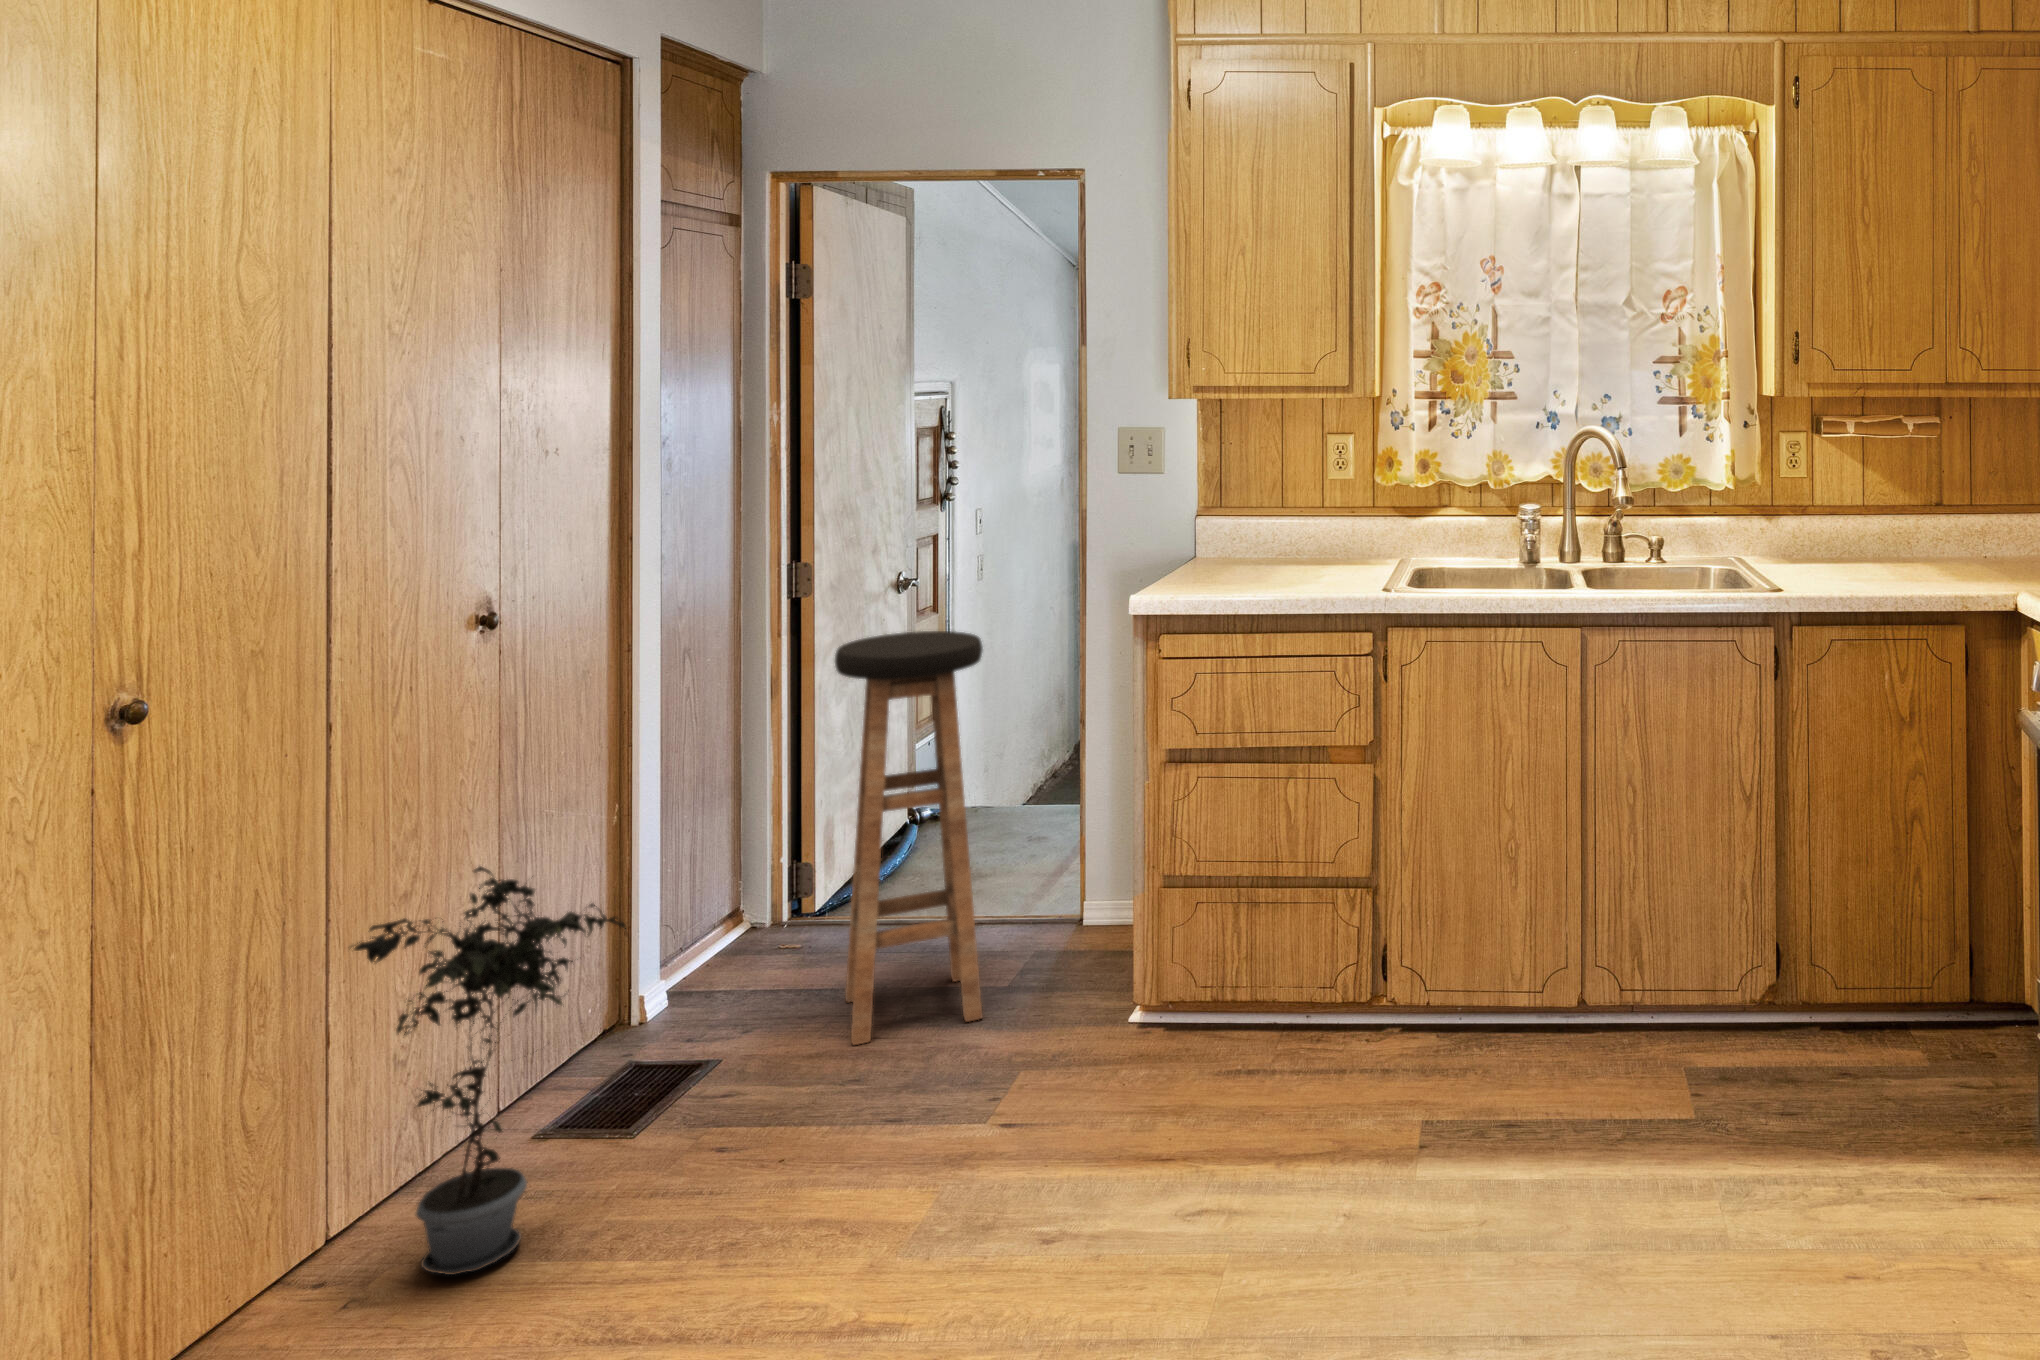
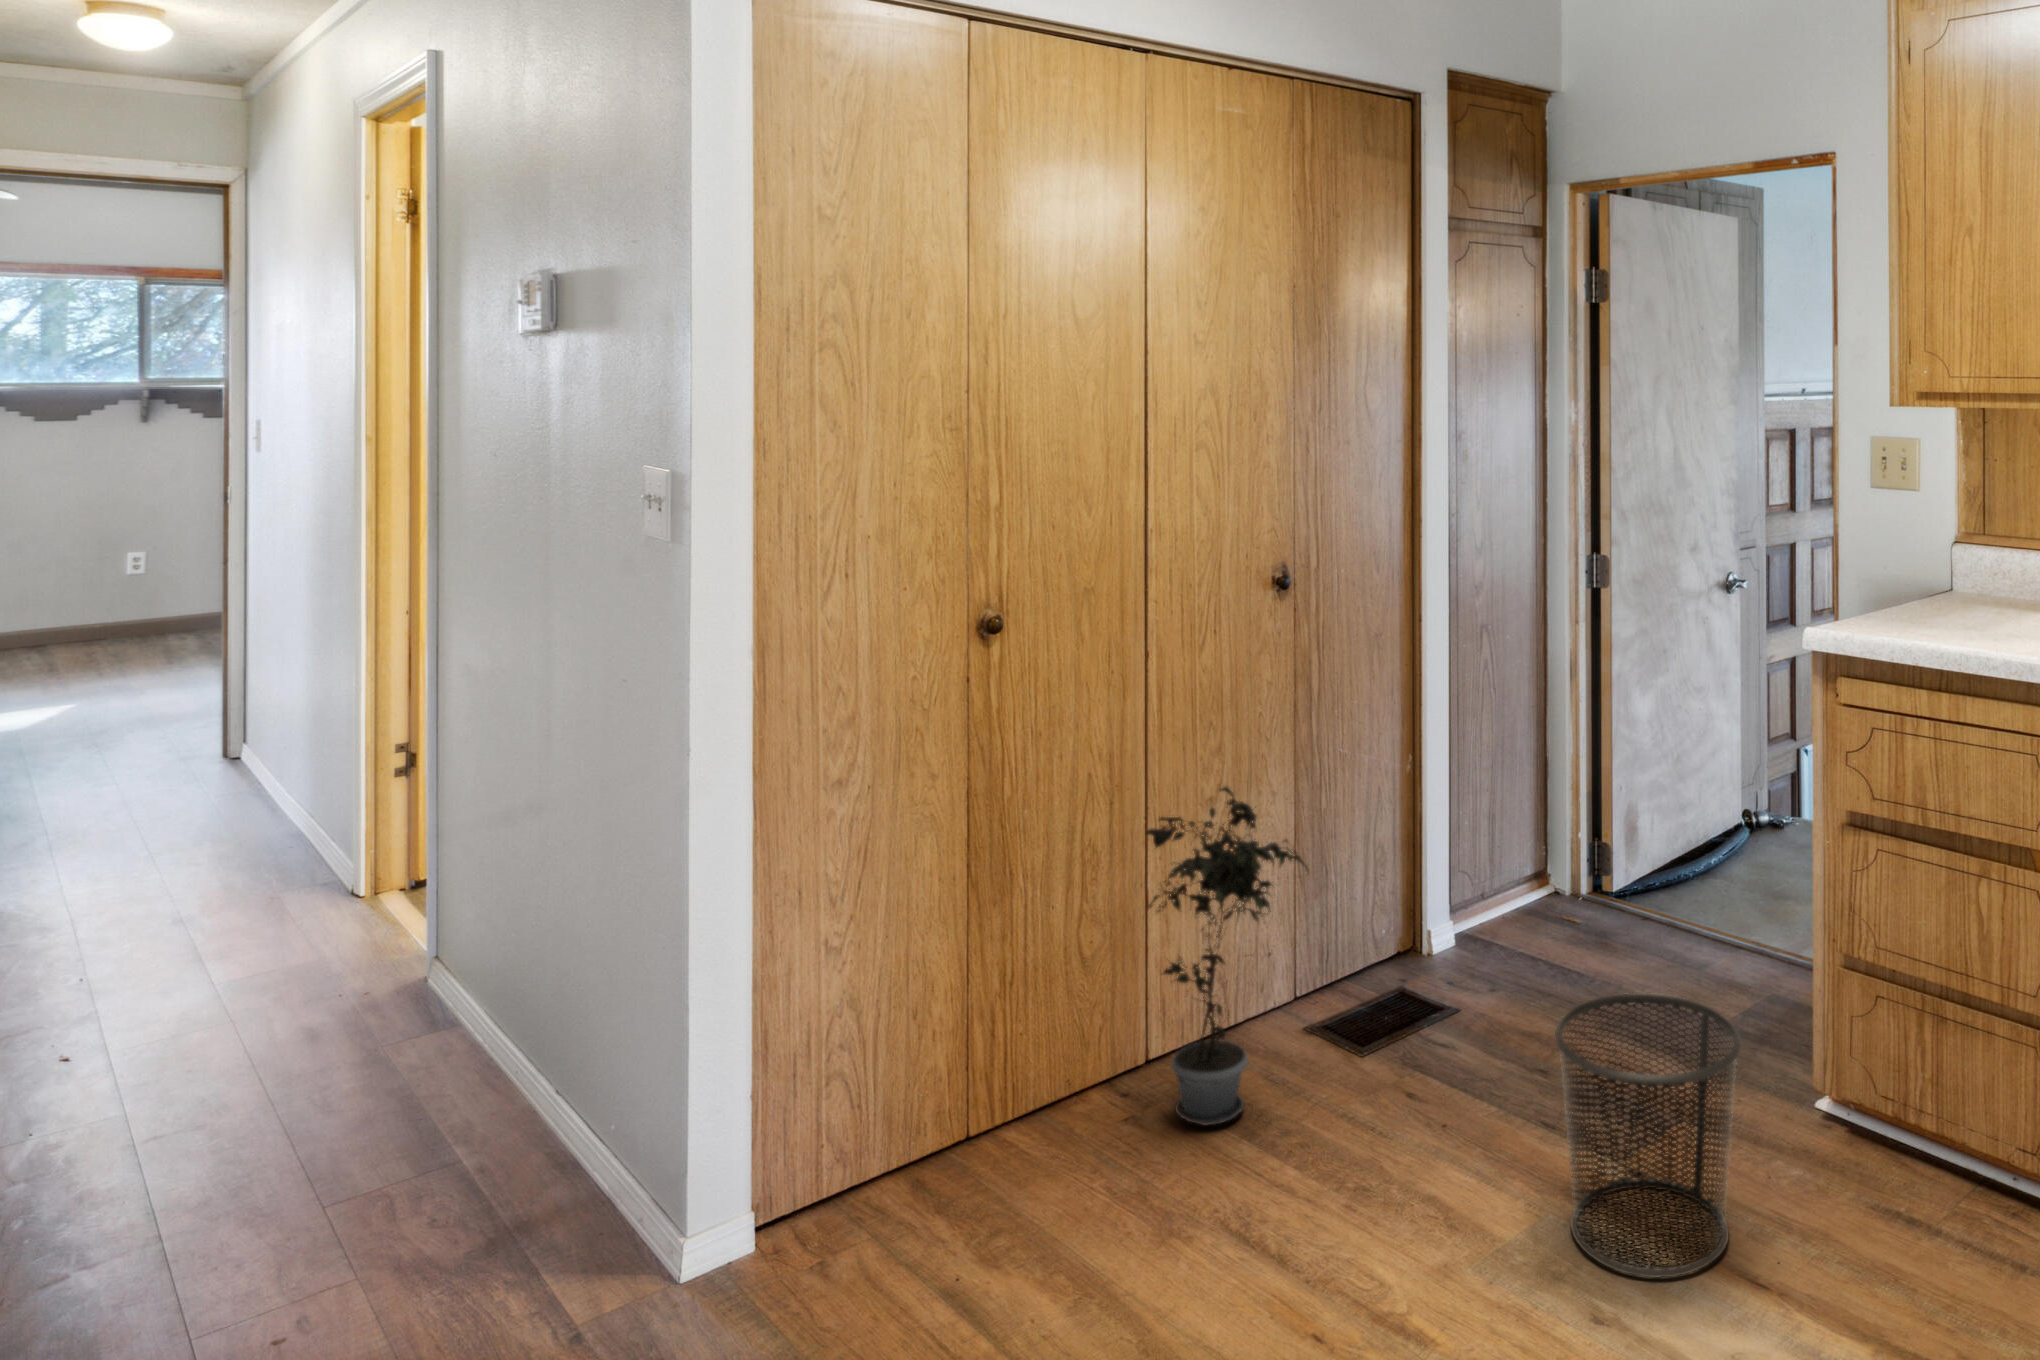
bar stool: present [835,631,983,1045] -> none [1562,635,1701,1051]
waste bin: none [953,945,1132,1201] -> present [1555,993,1741,1277]

